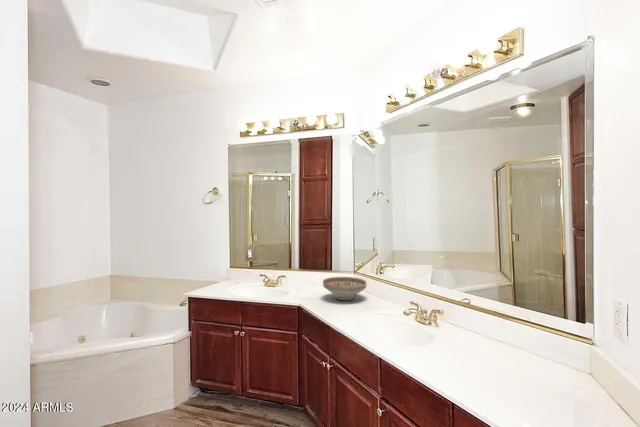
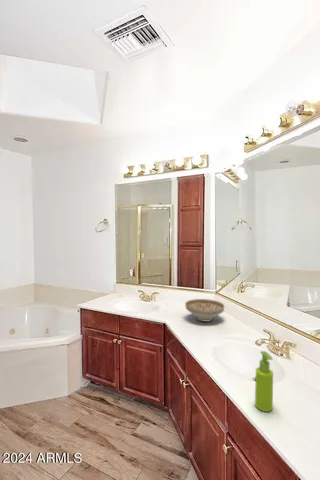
soap dispenser: none [413,308,429,366] -> present [255,351,273,412]

